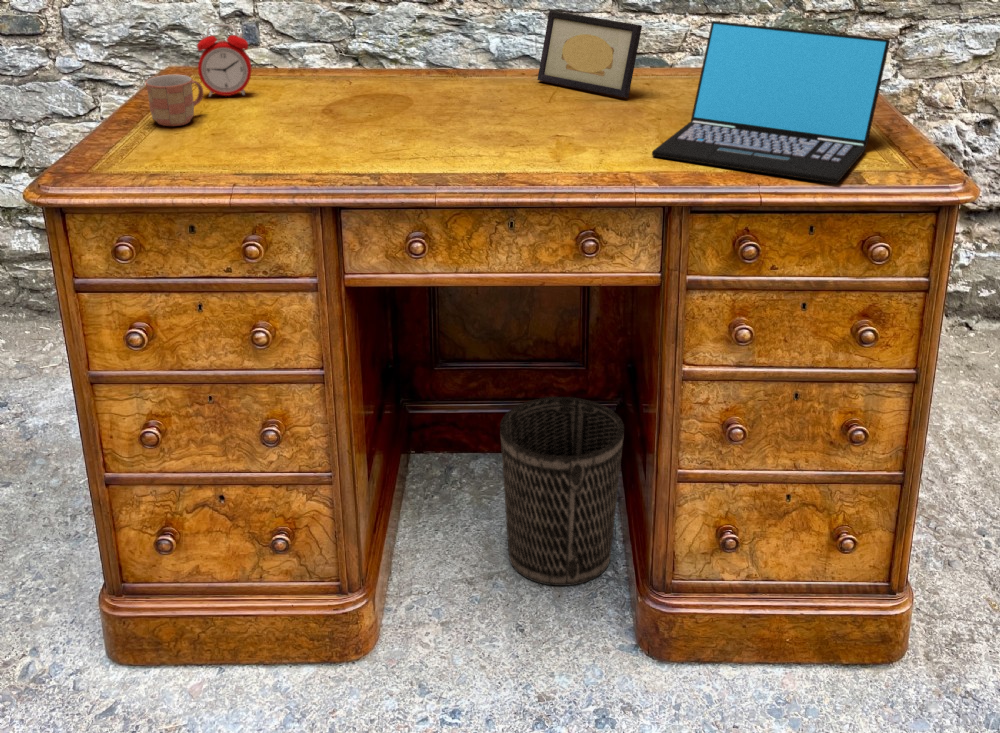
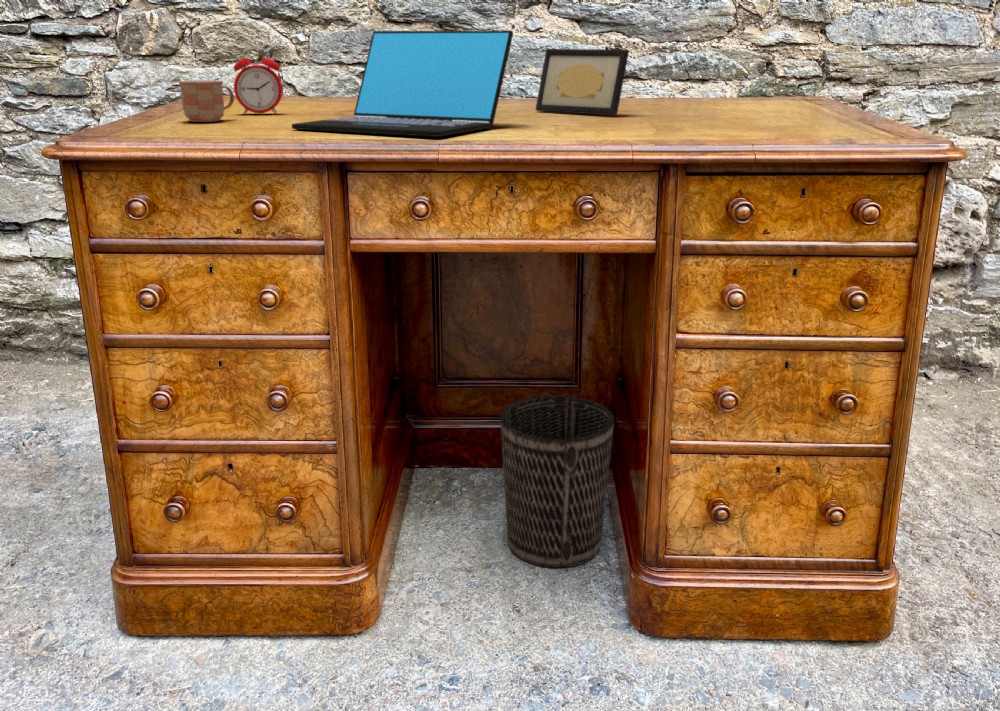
laptop: present [652,21,890,183] -> present [292,30,513,137]

